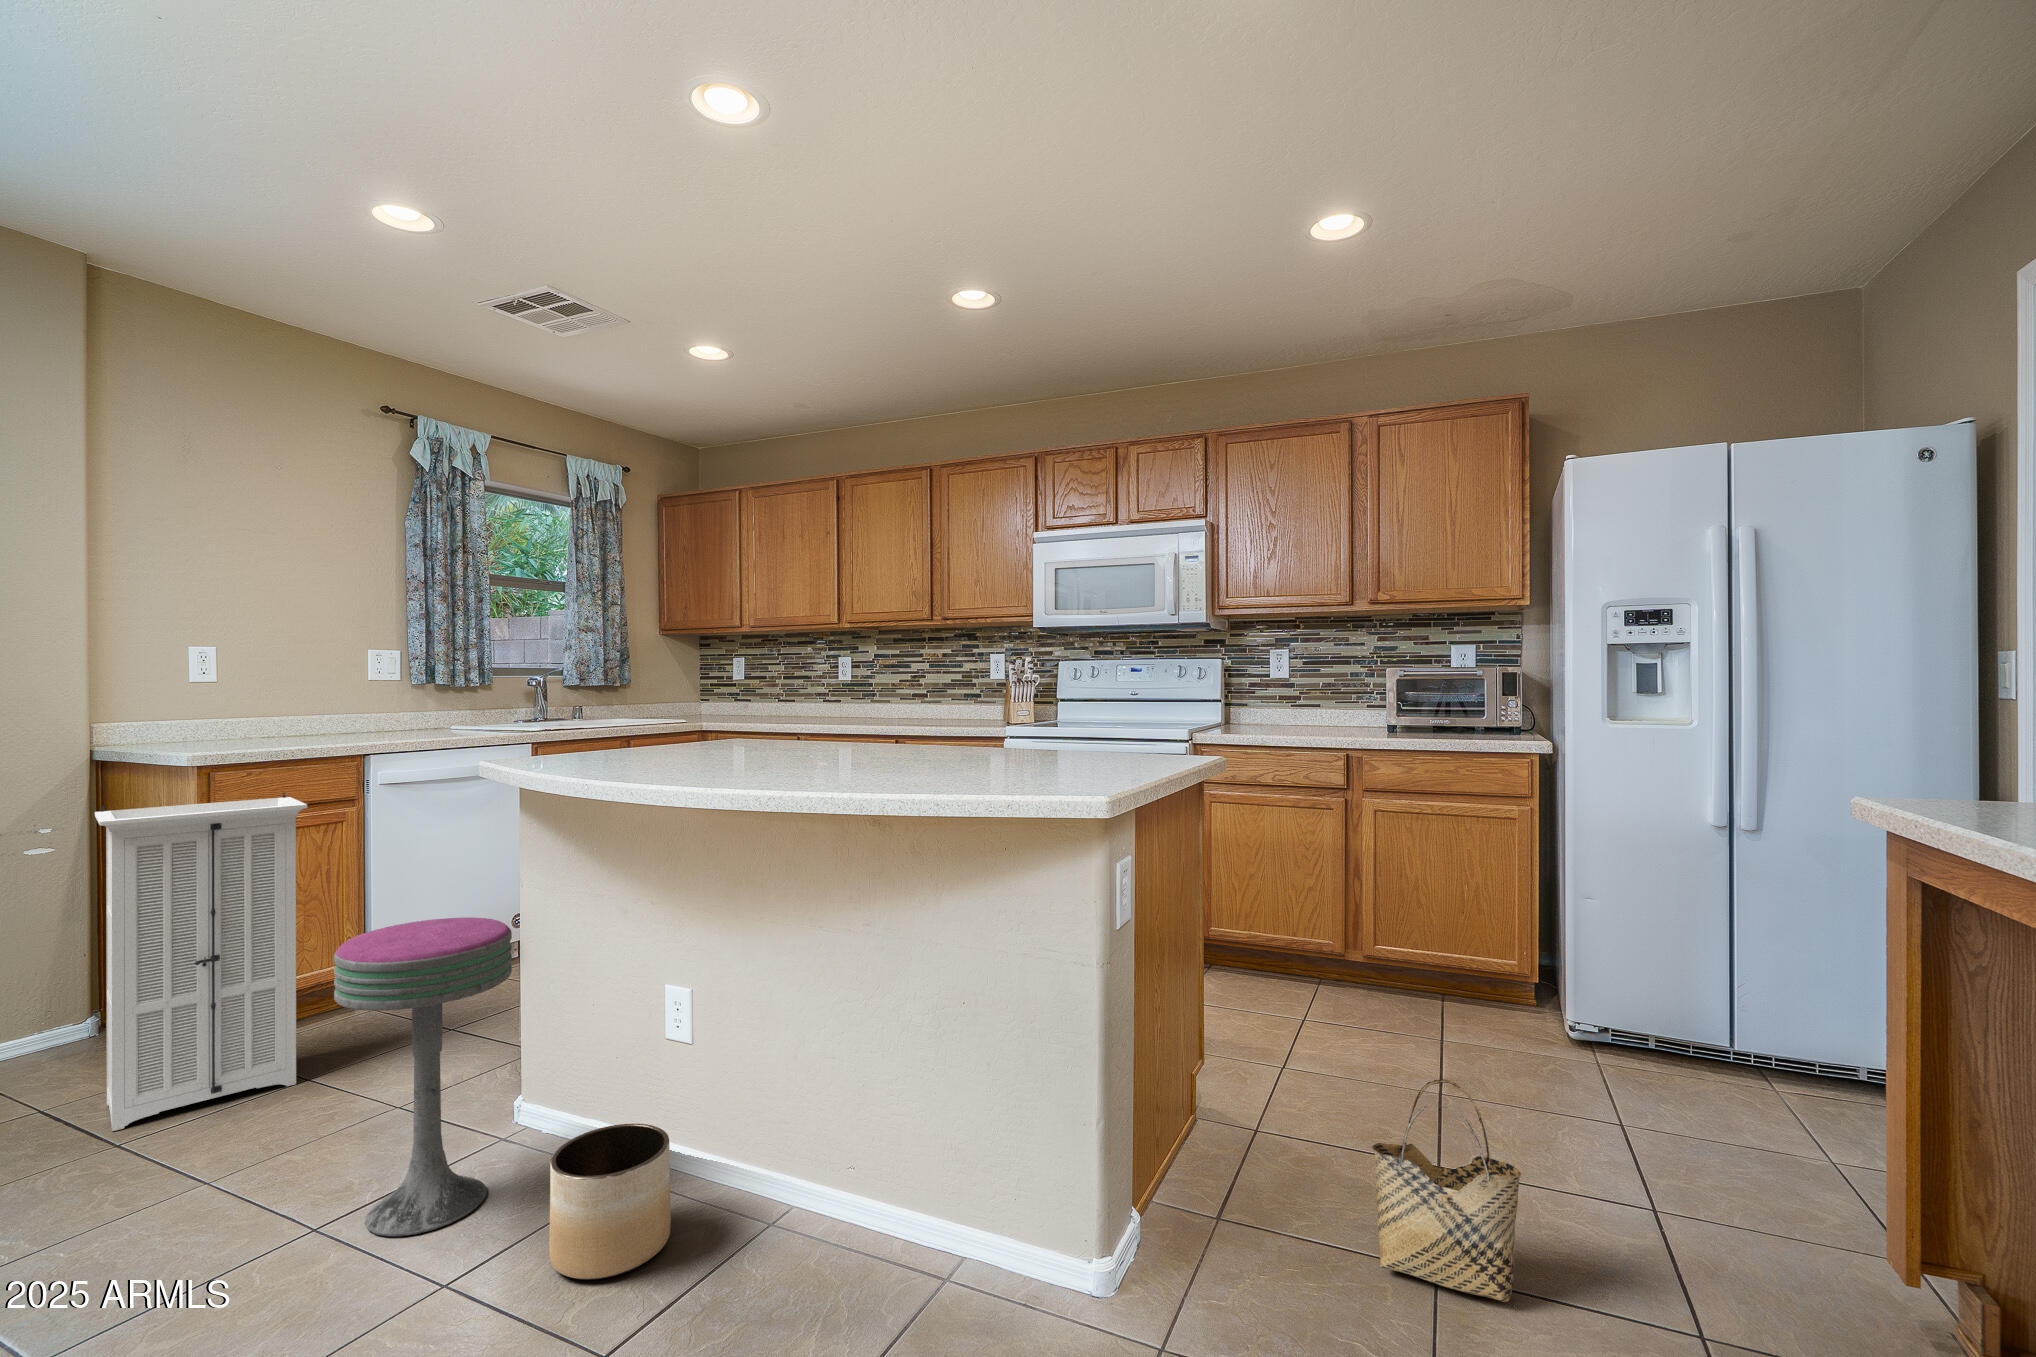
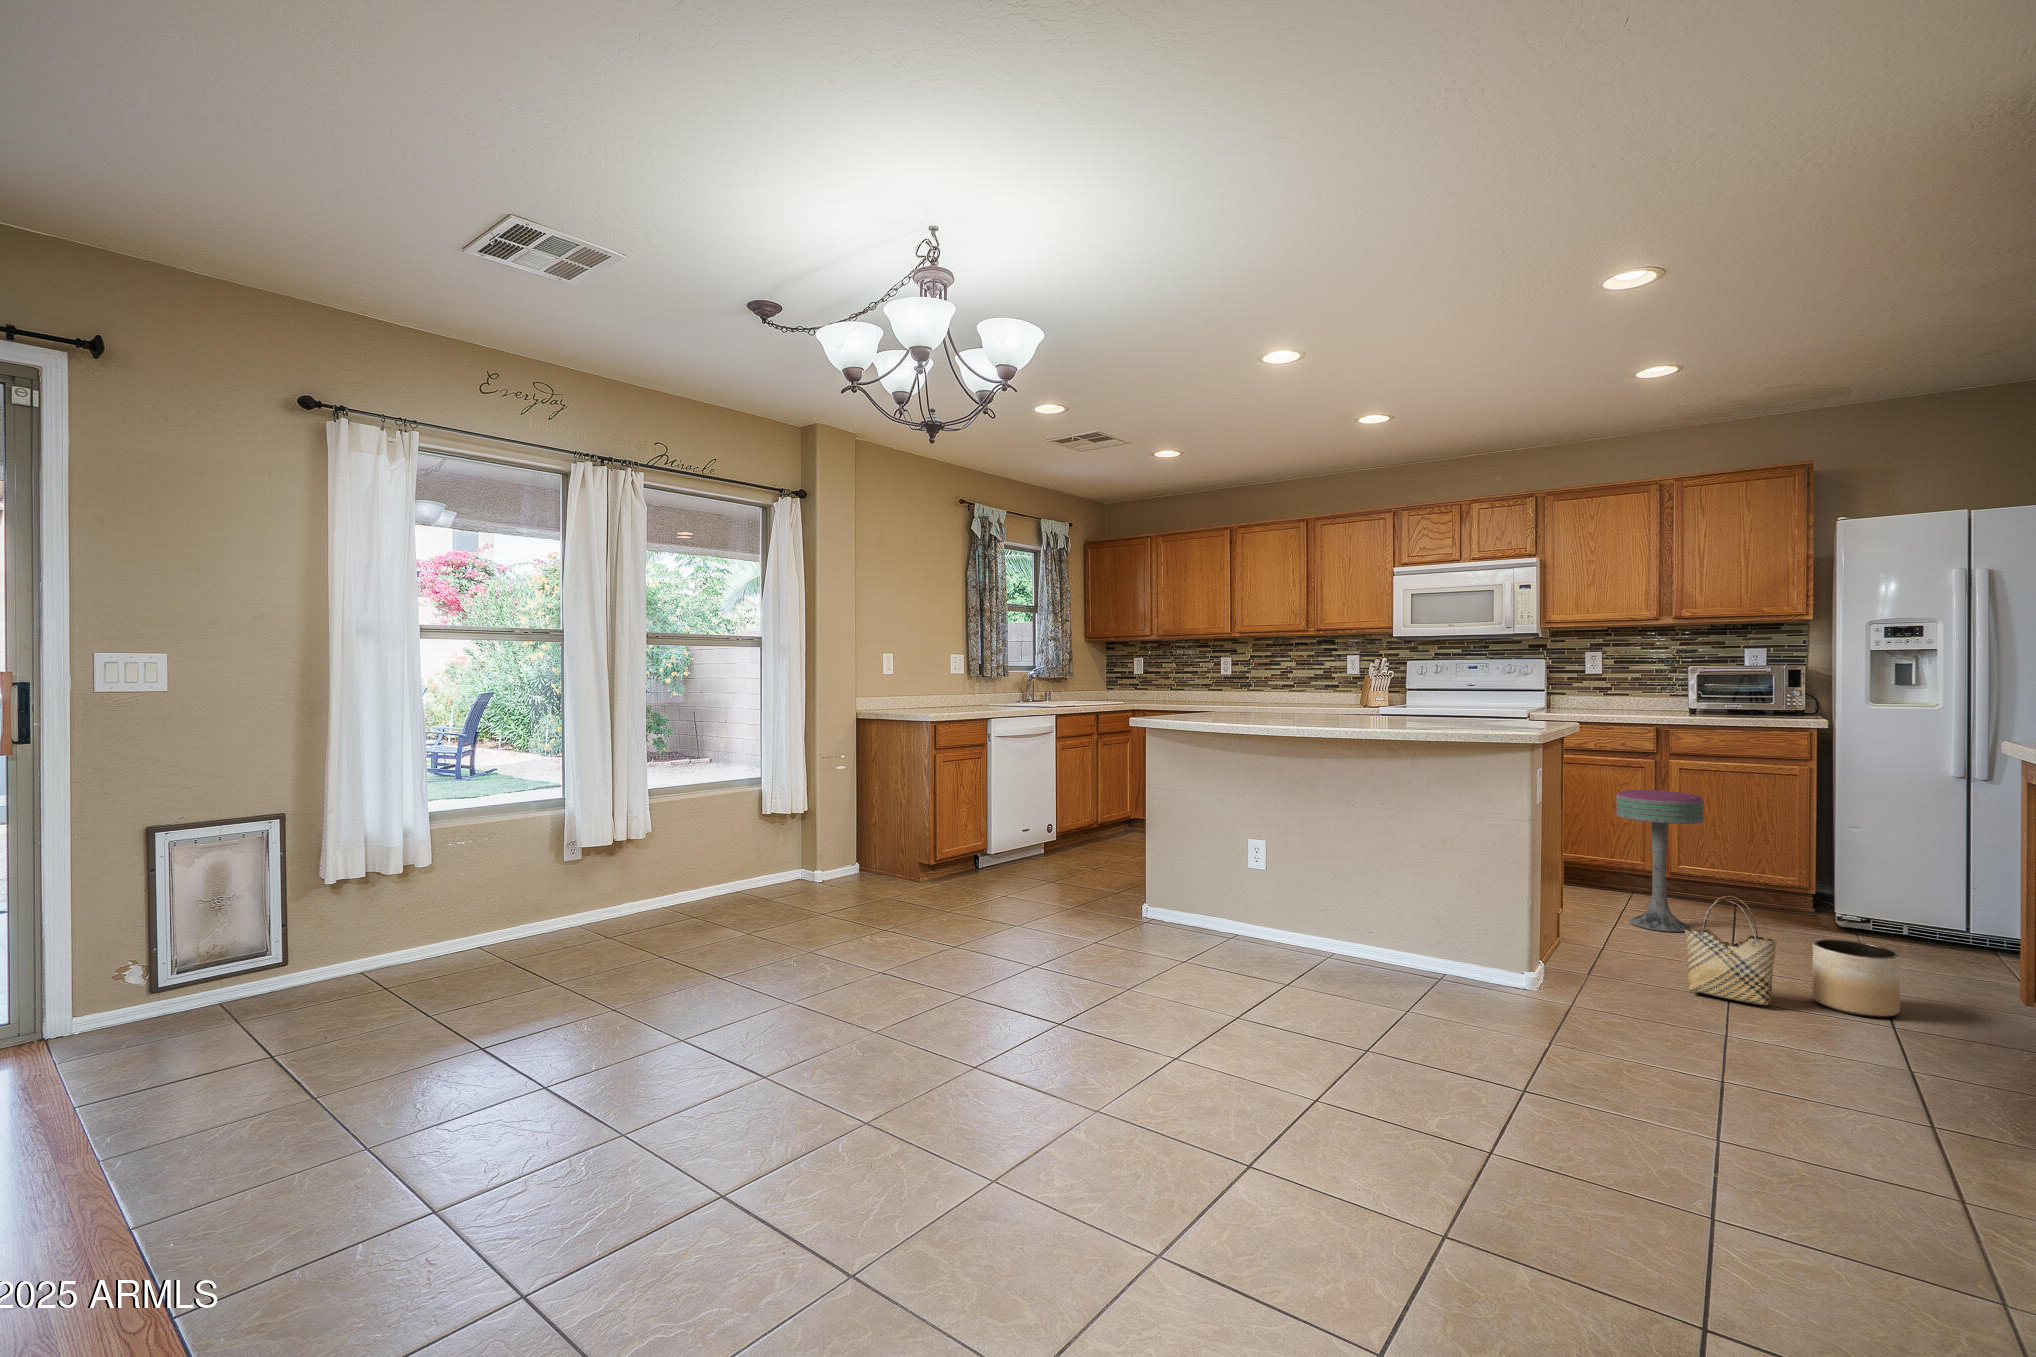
storage cabinet: present [95,793,307,1131] -> none [913,736,1008,904]
bar stool: present [334,917,512,1236] -> present [1616,790,1704,932]
planter: present [549,1124,671,1280] -> present [1812,939,1900,1017]

